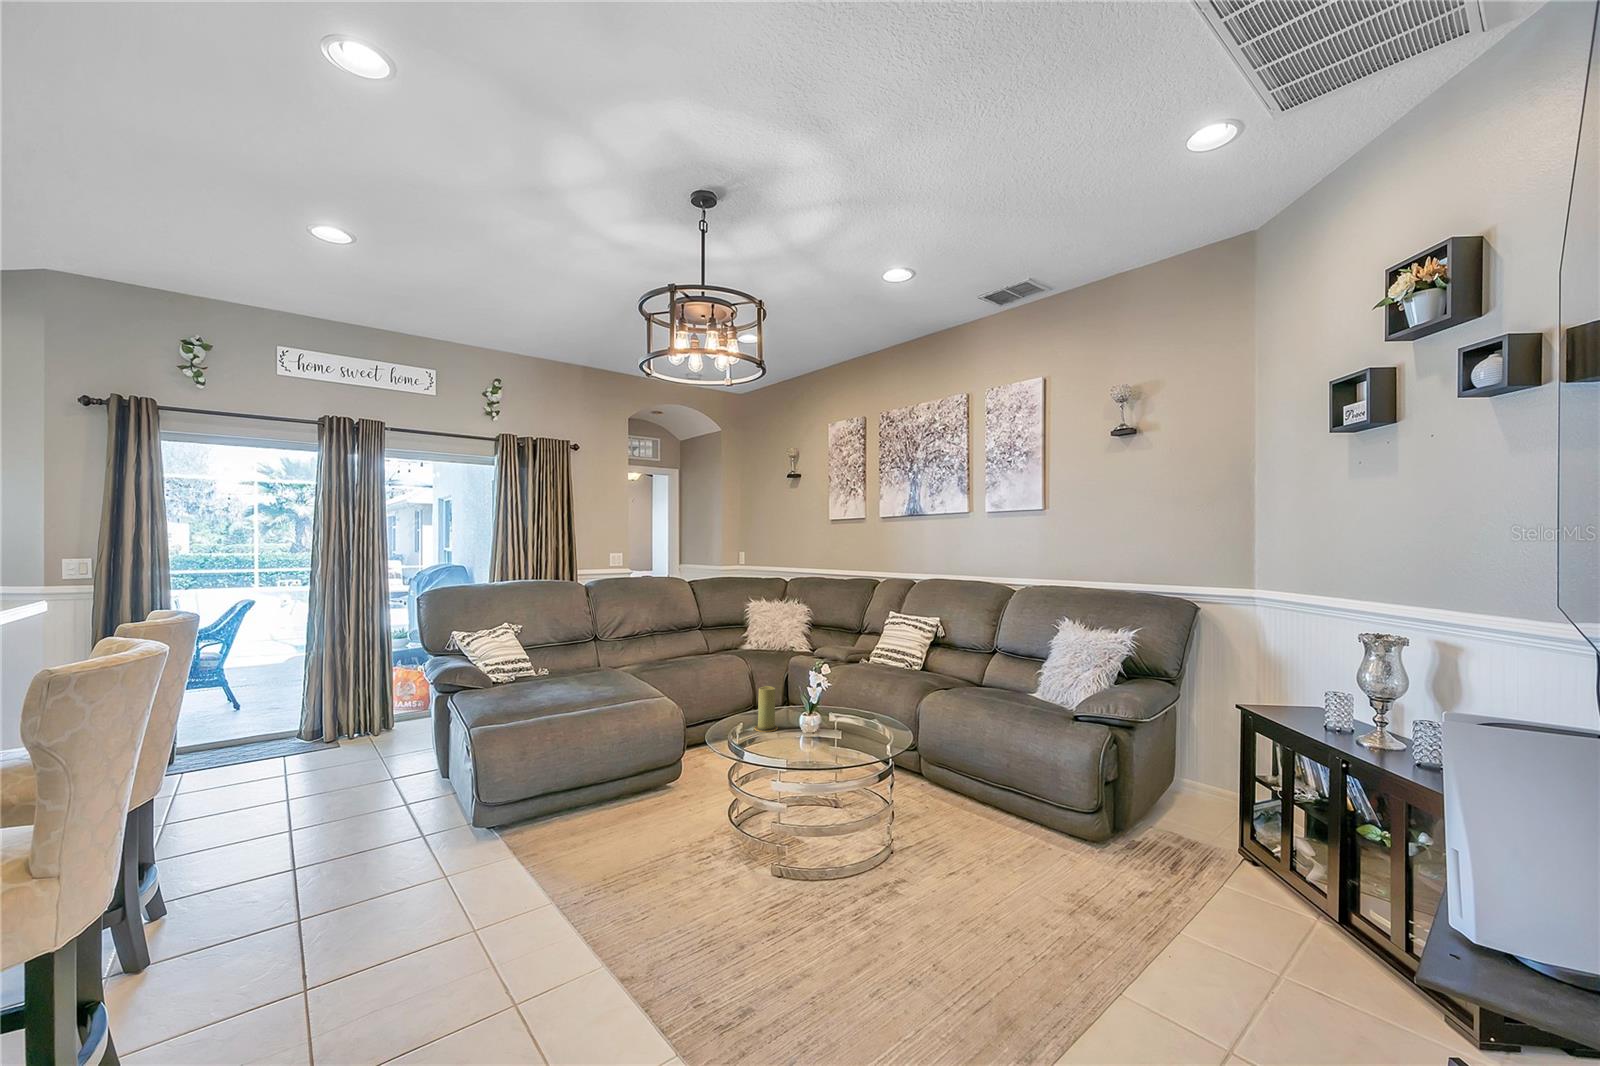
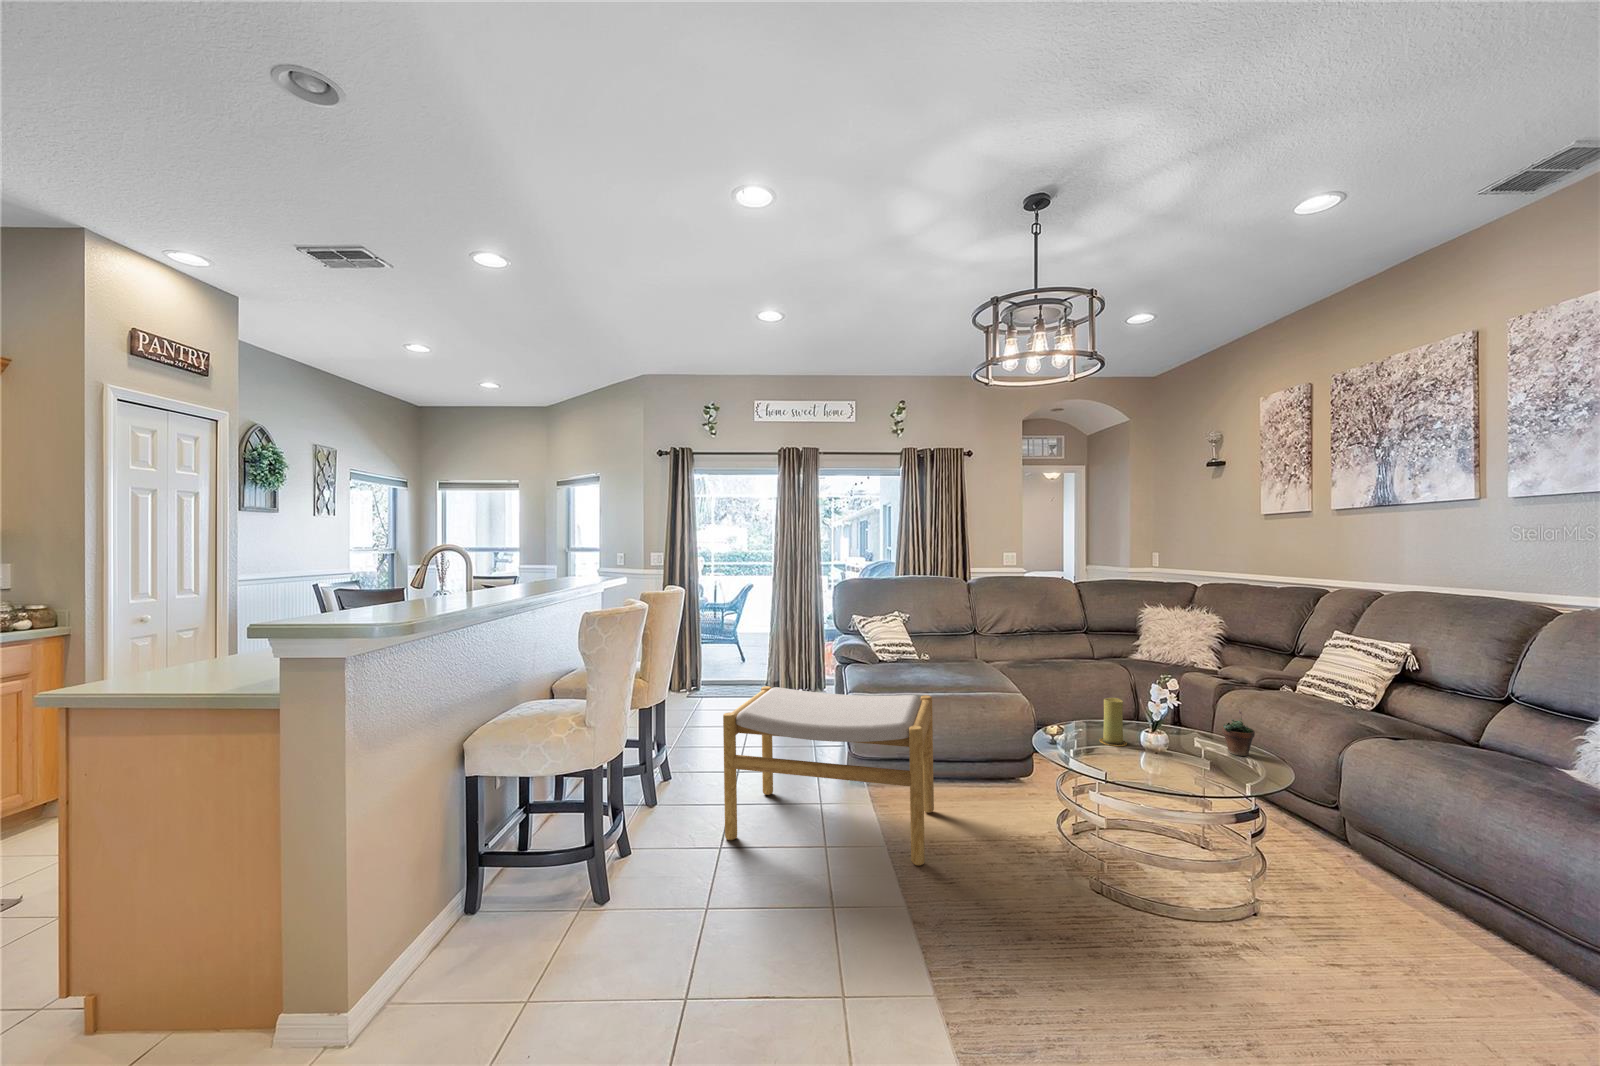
succulent plant: none [844,681,867,720] -> present [1222,709,1255,756]
footstool: none [290,714,605,985] -> present [723,686,934,865]

